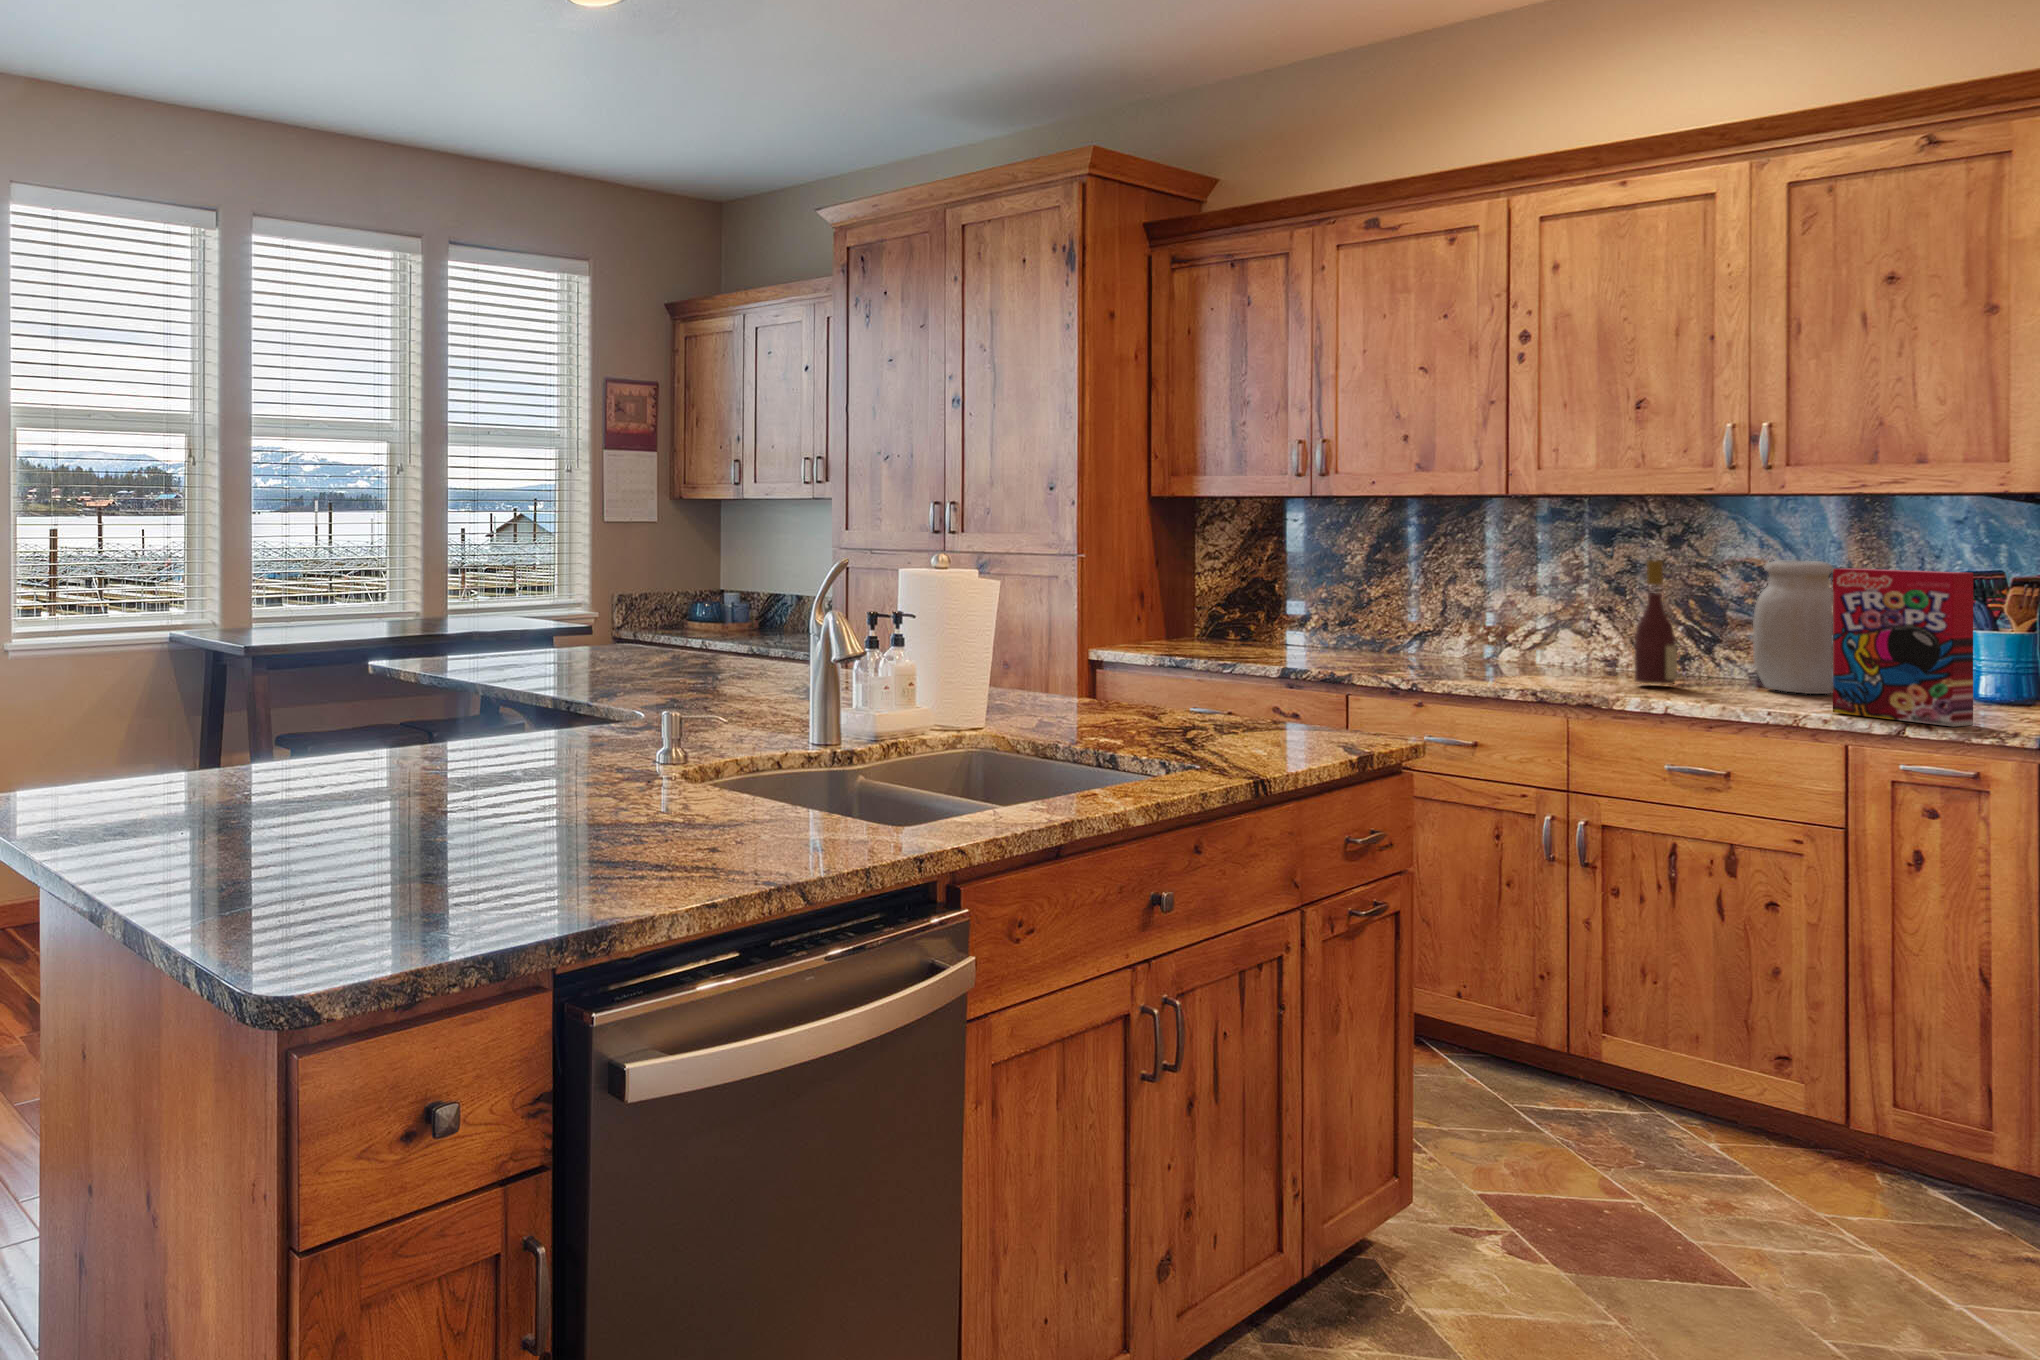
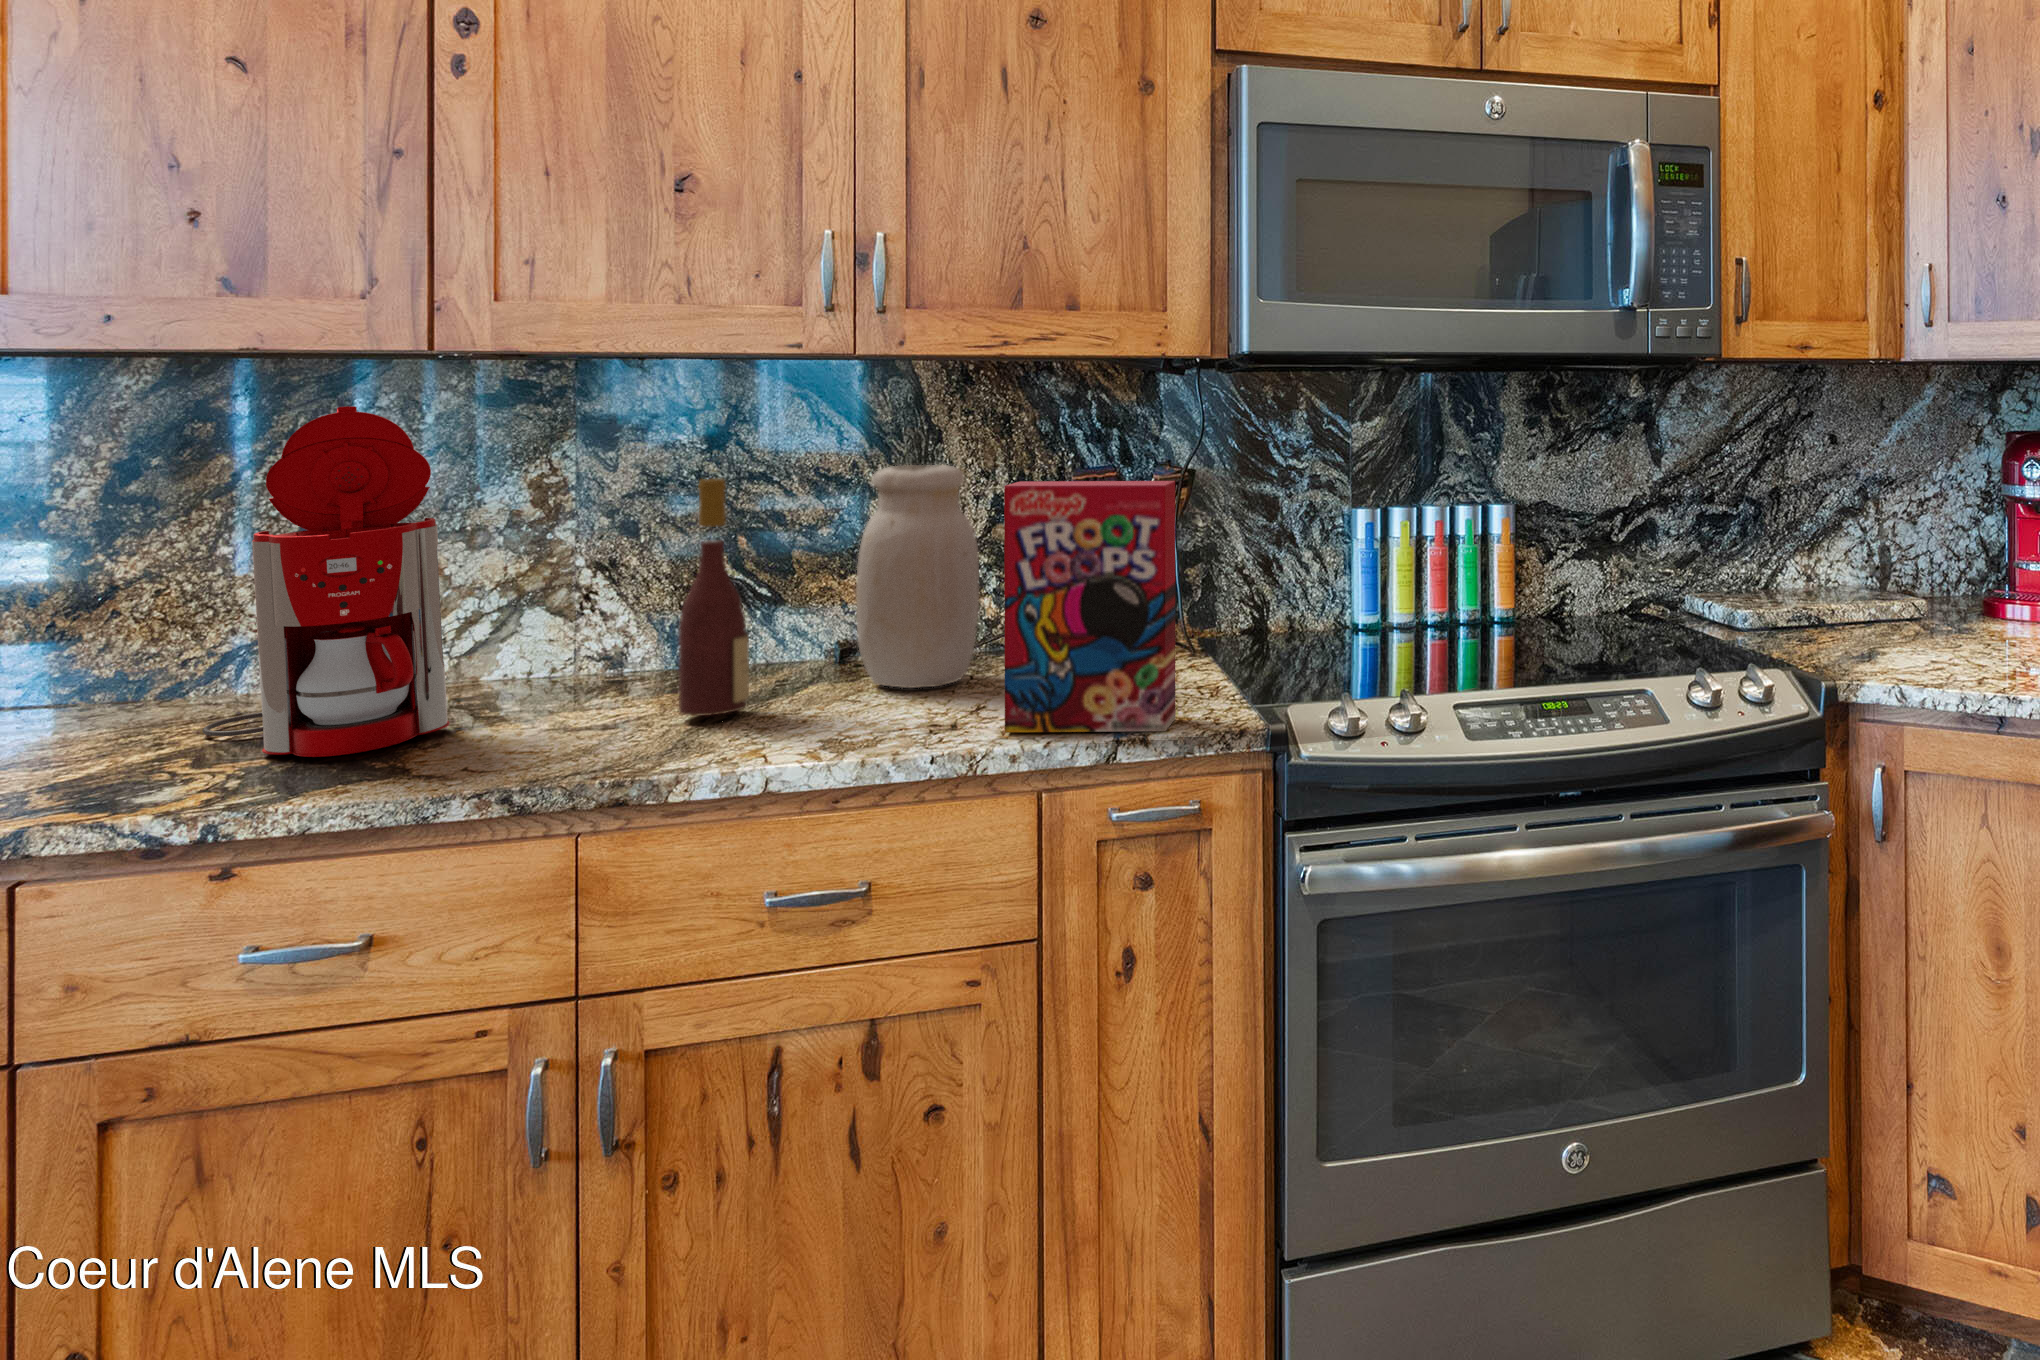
coffee maker: none [1409,518,1516,673] -> present [202,406,450,757]

